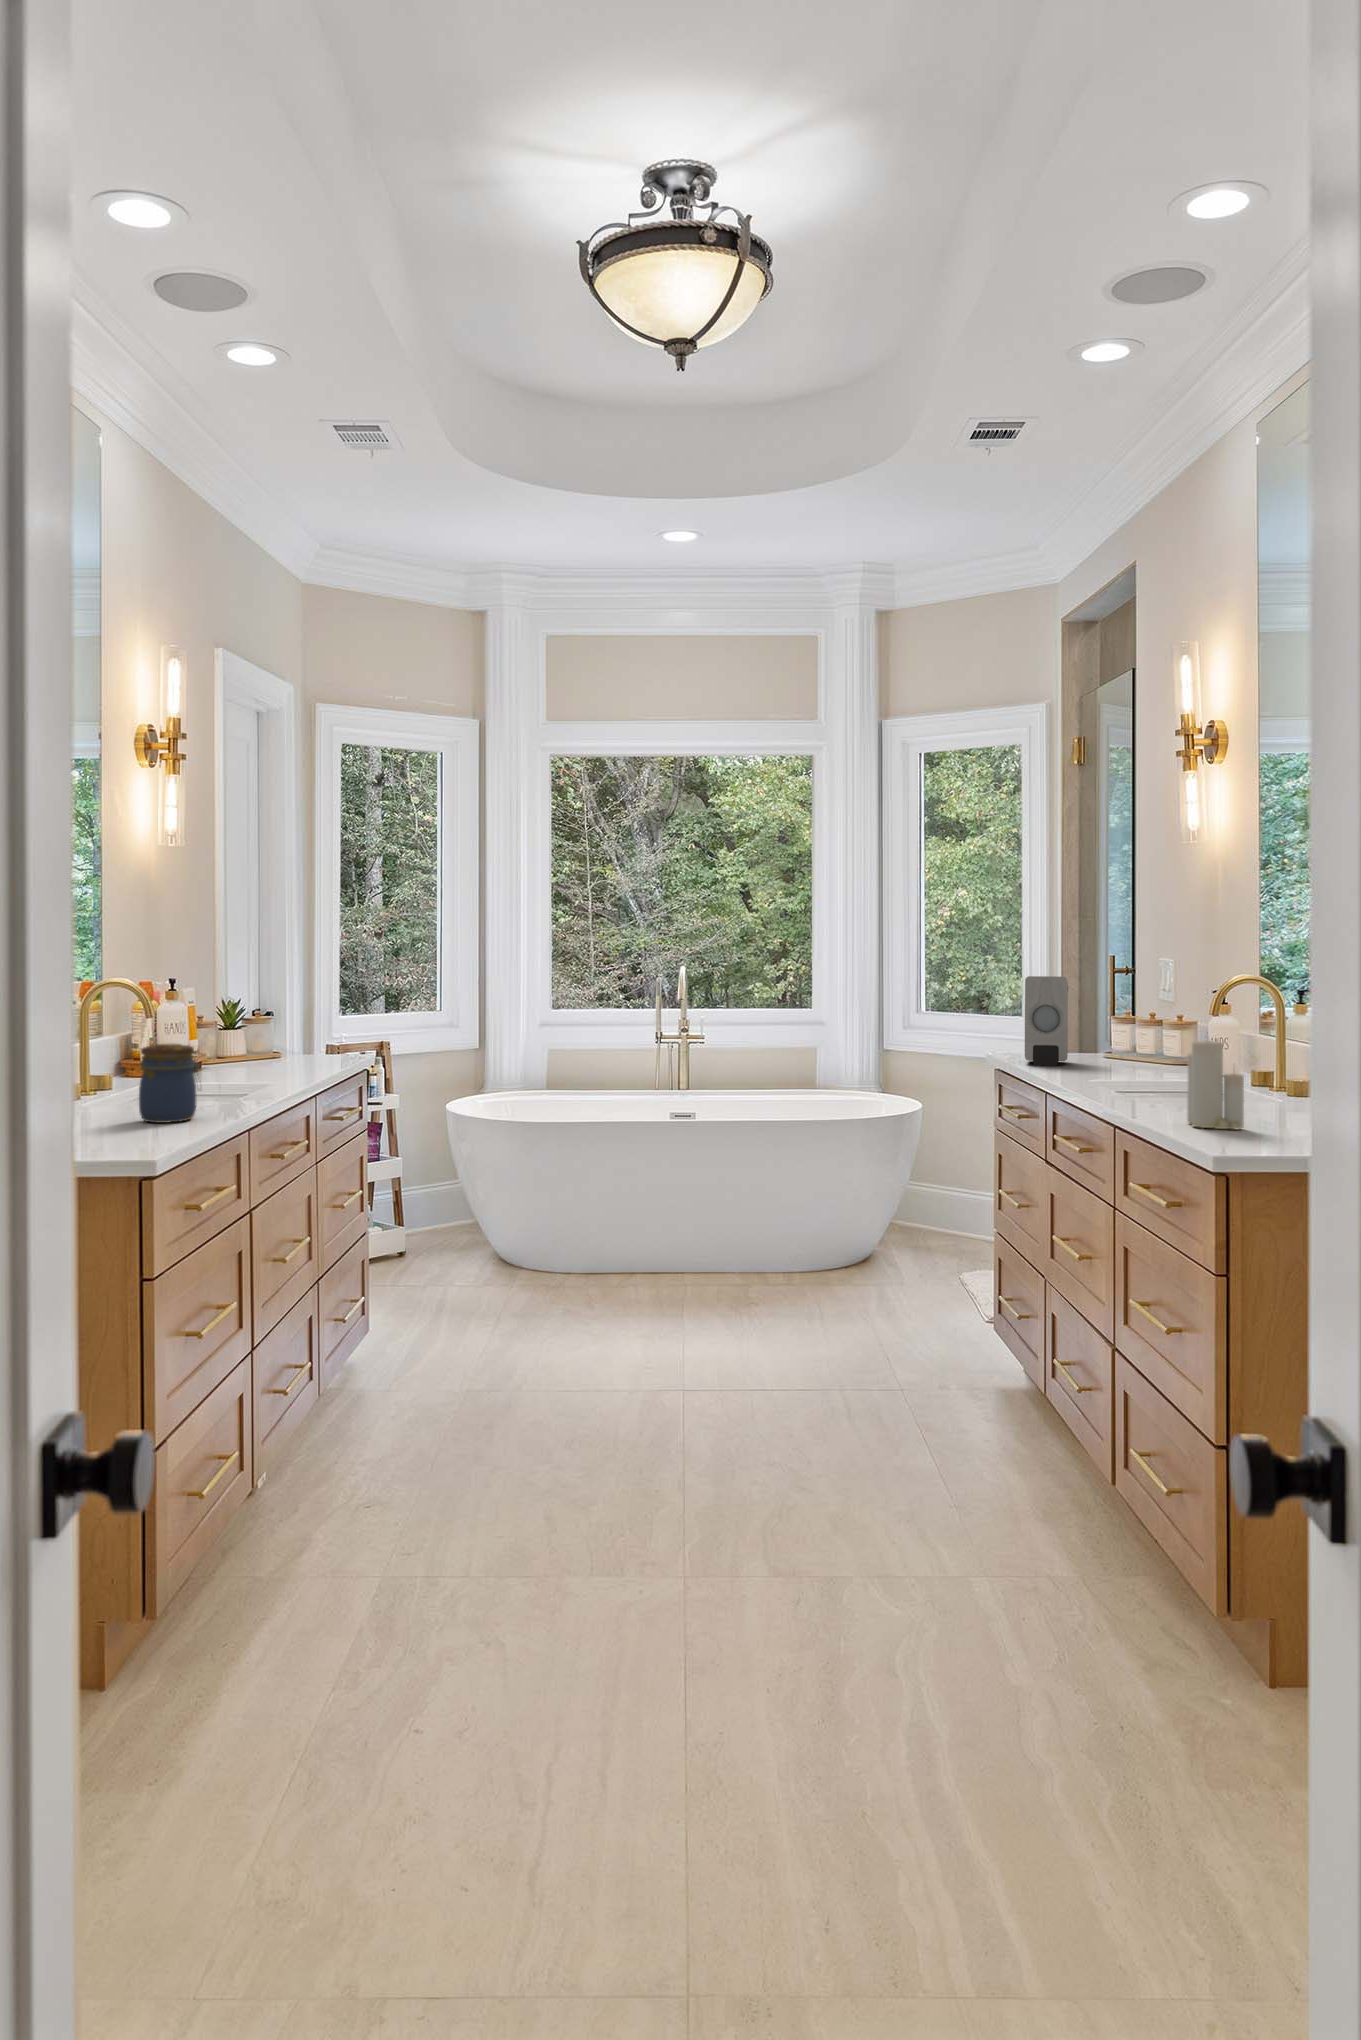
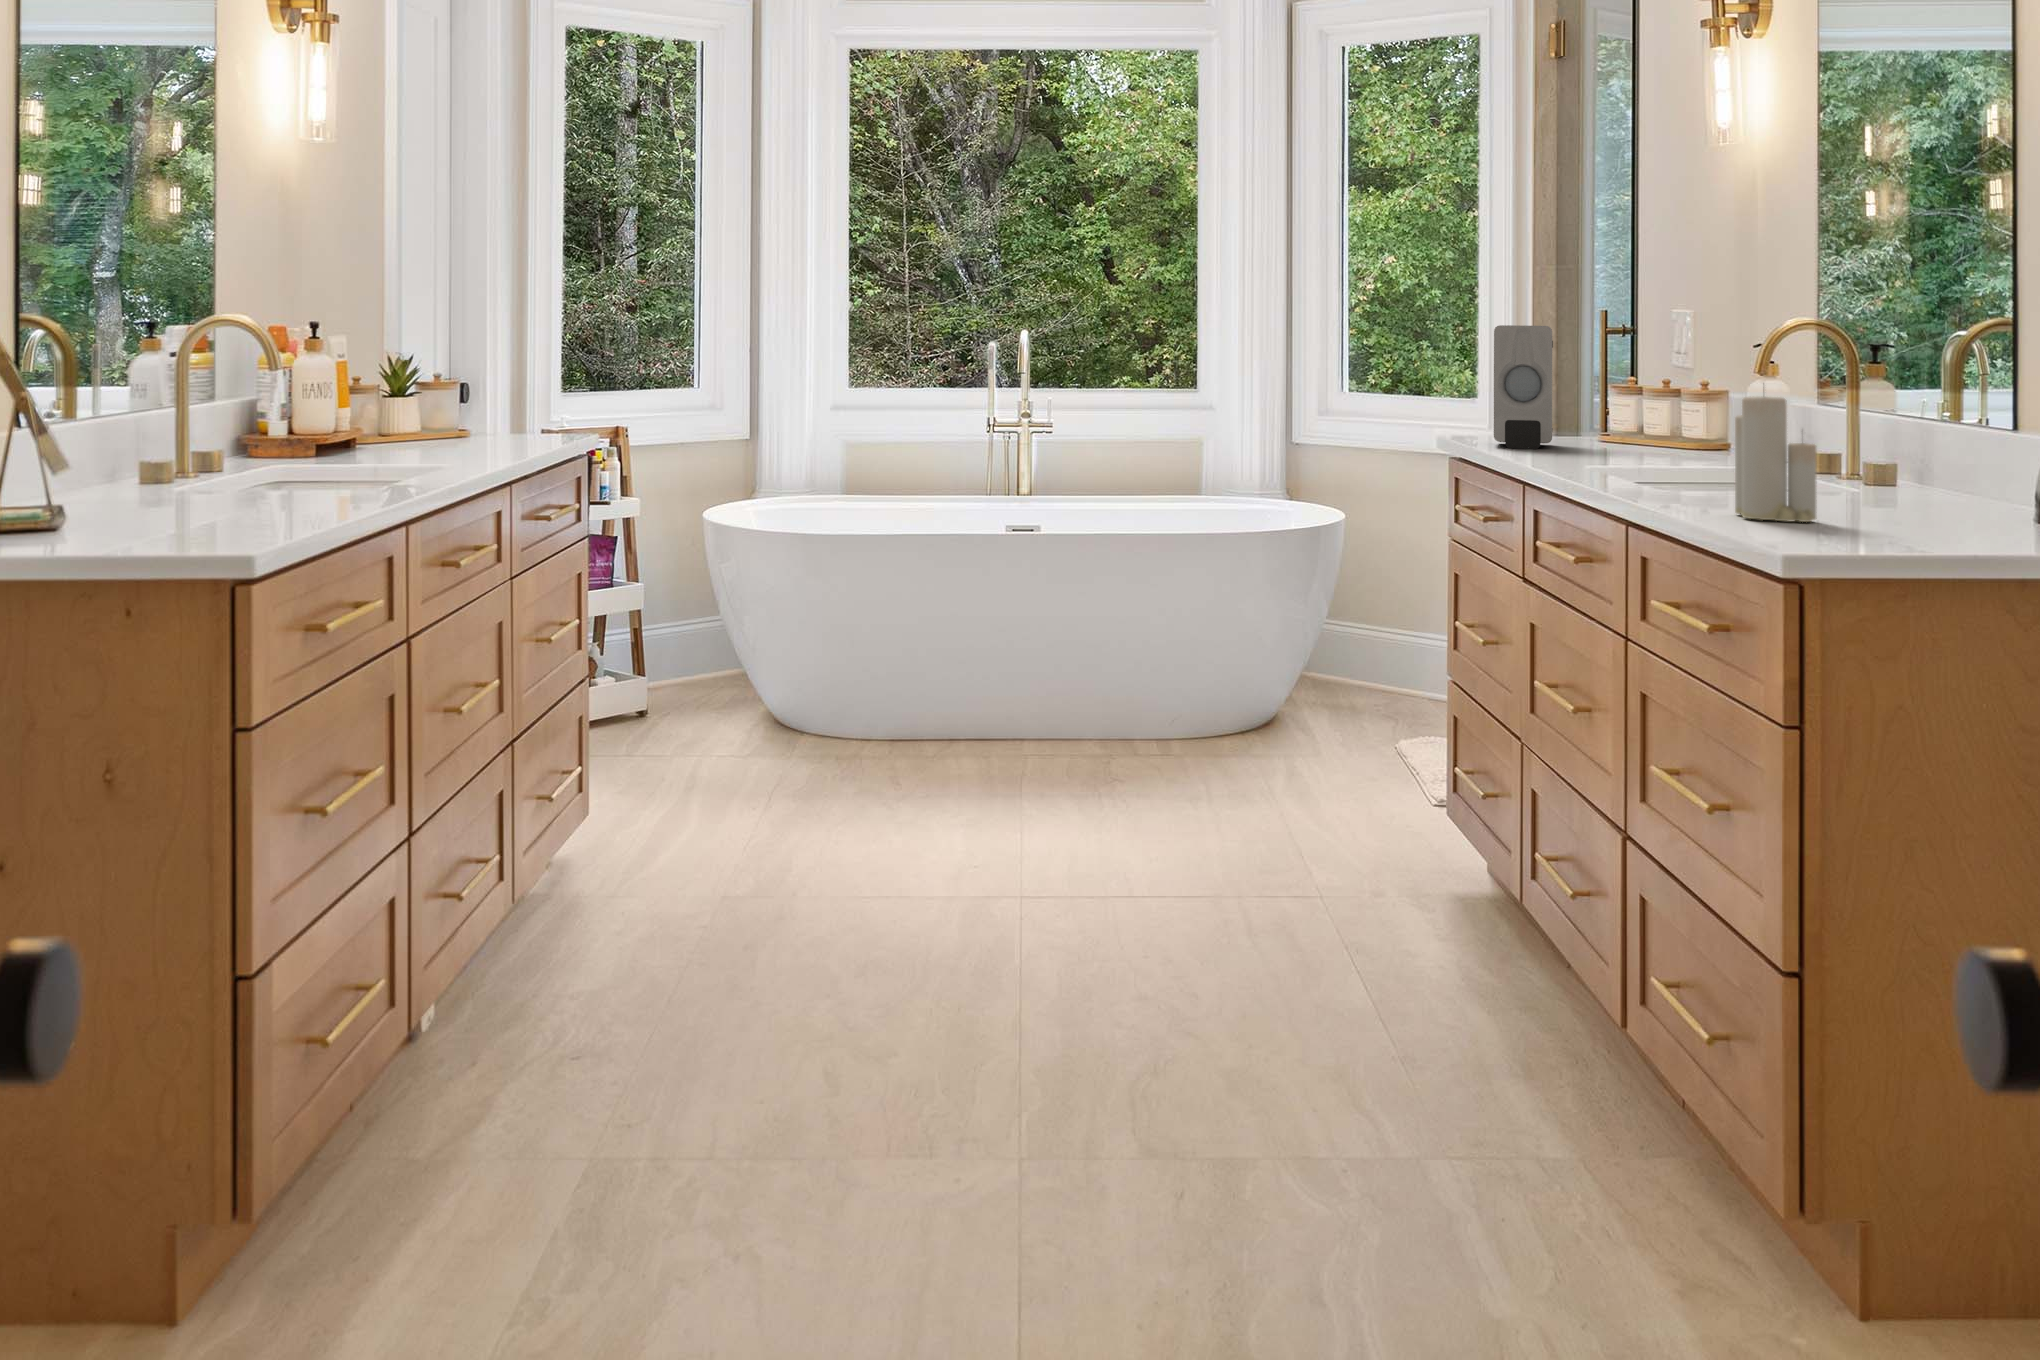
jar: present [139,1044,201,1123] -> none [247,397,337,508]

